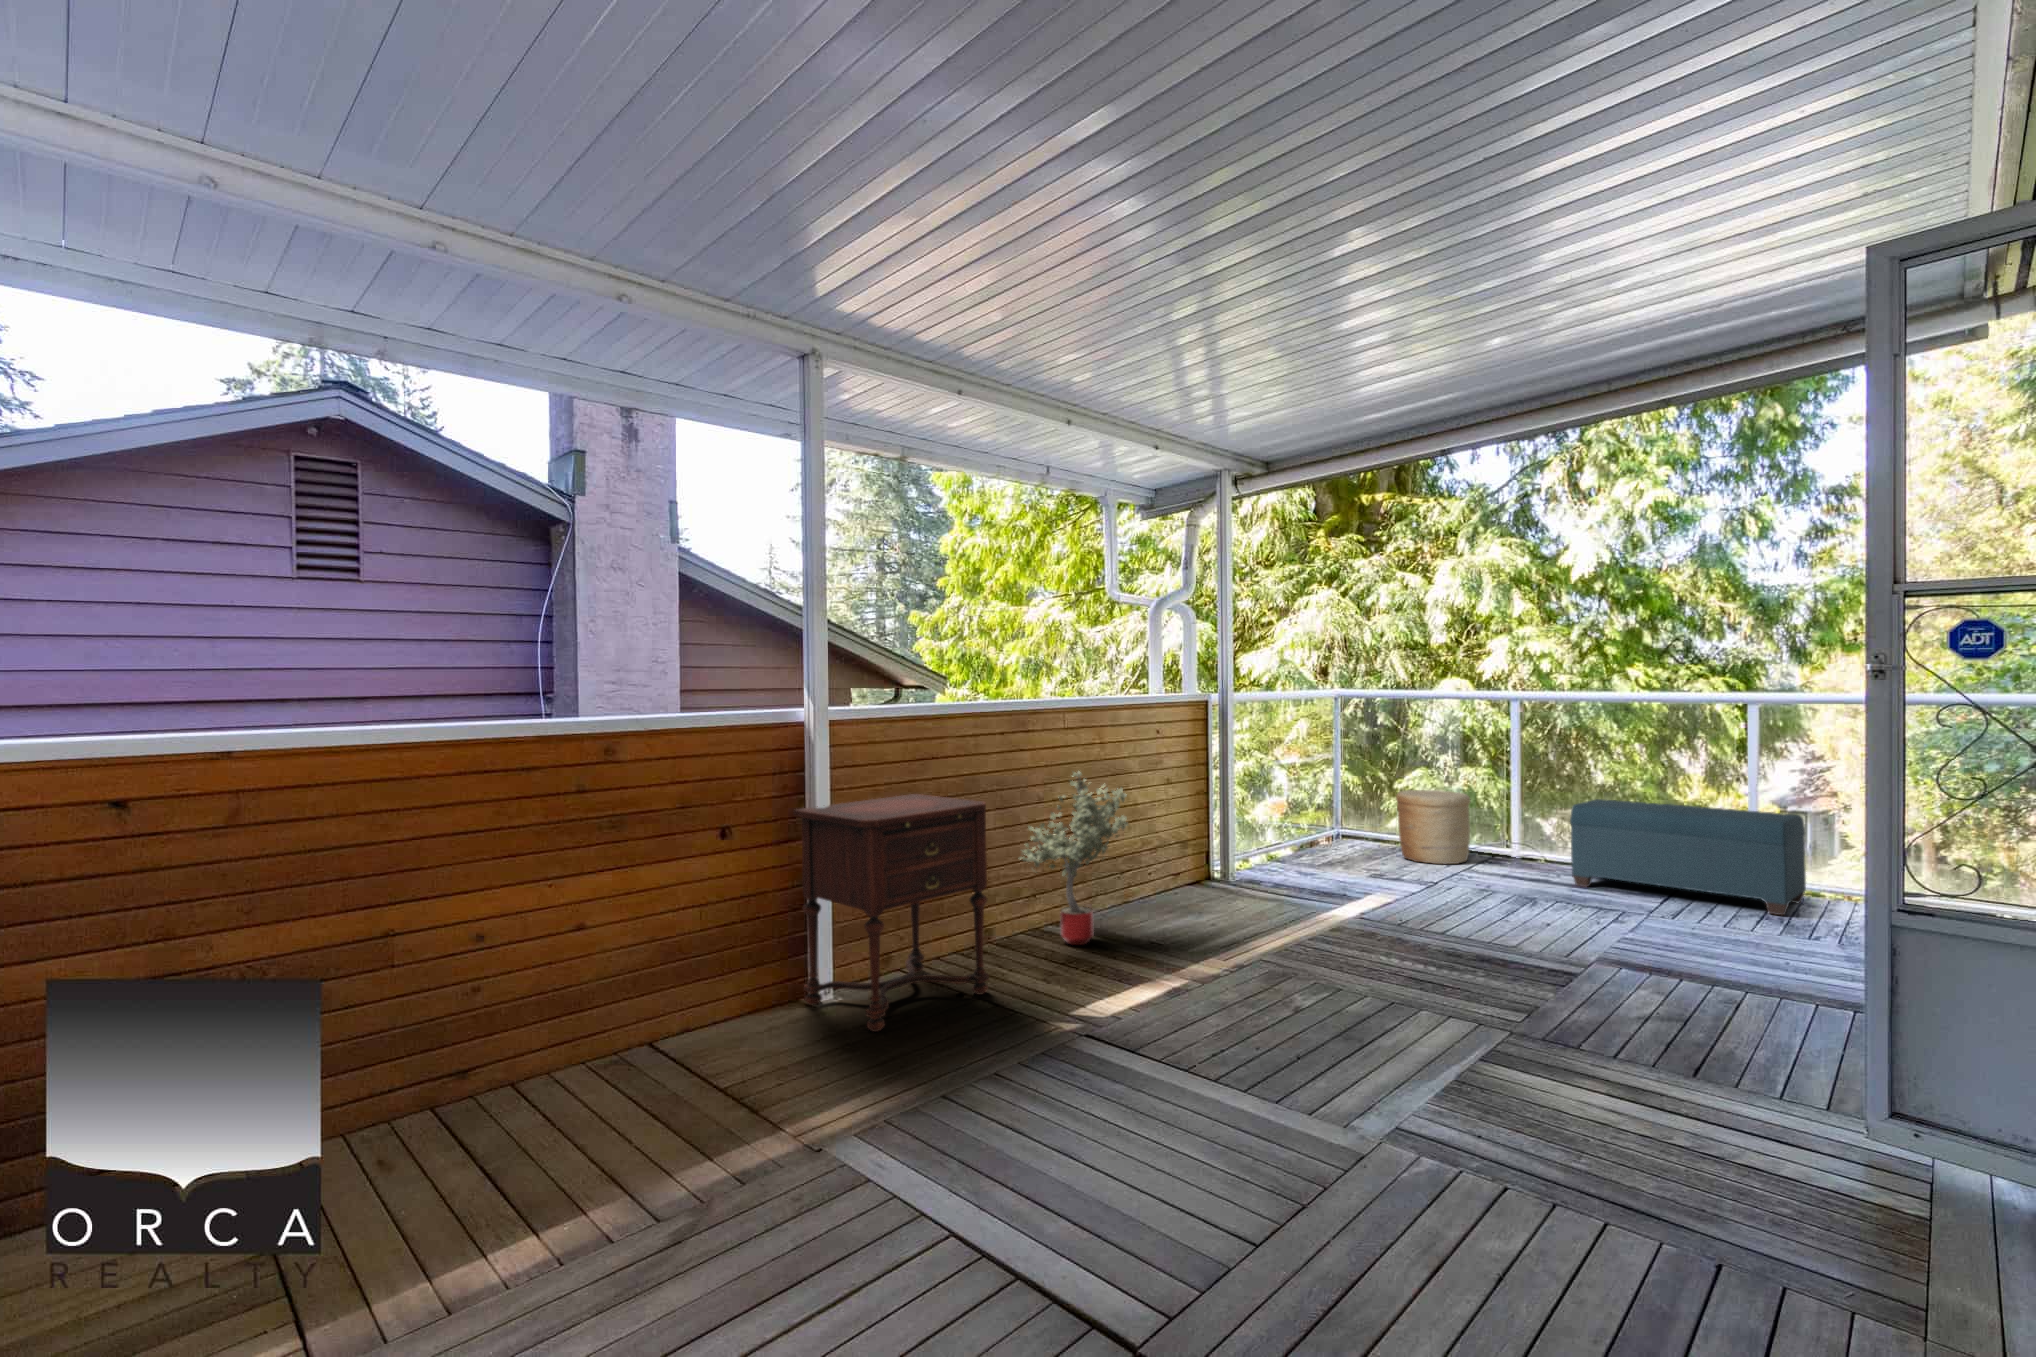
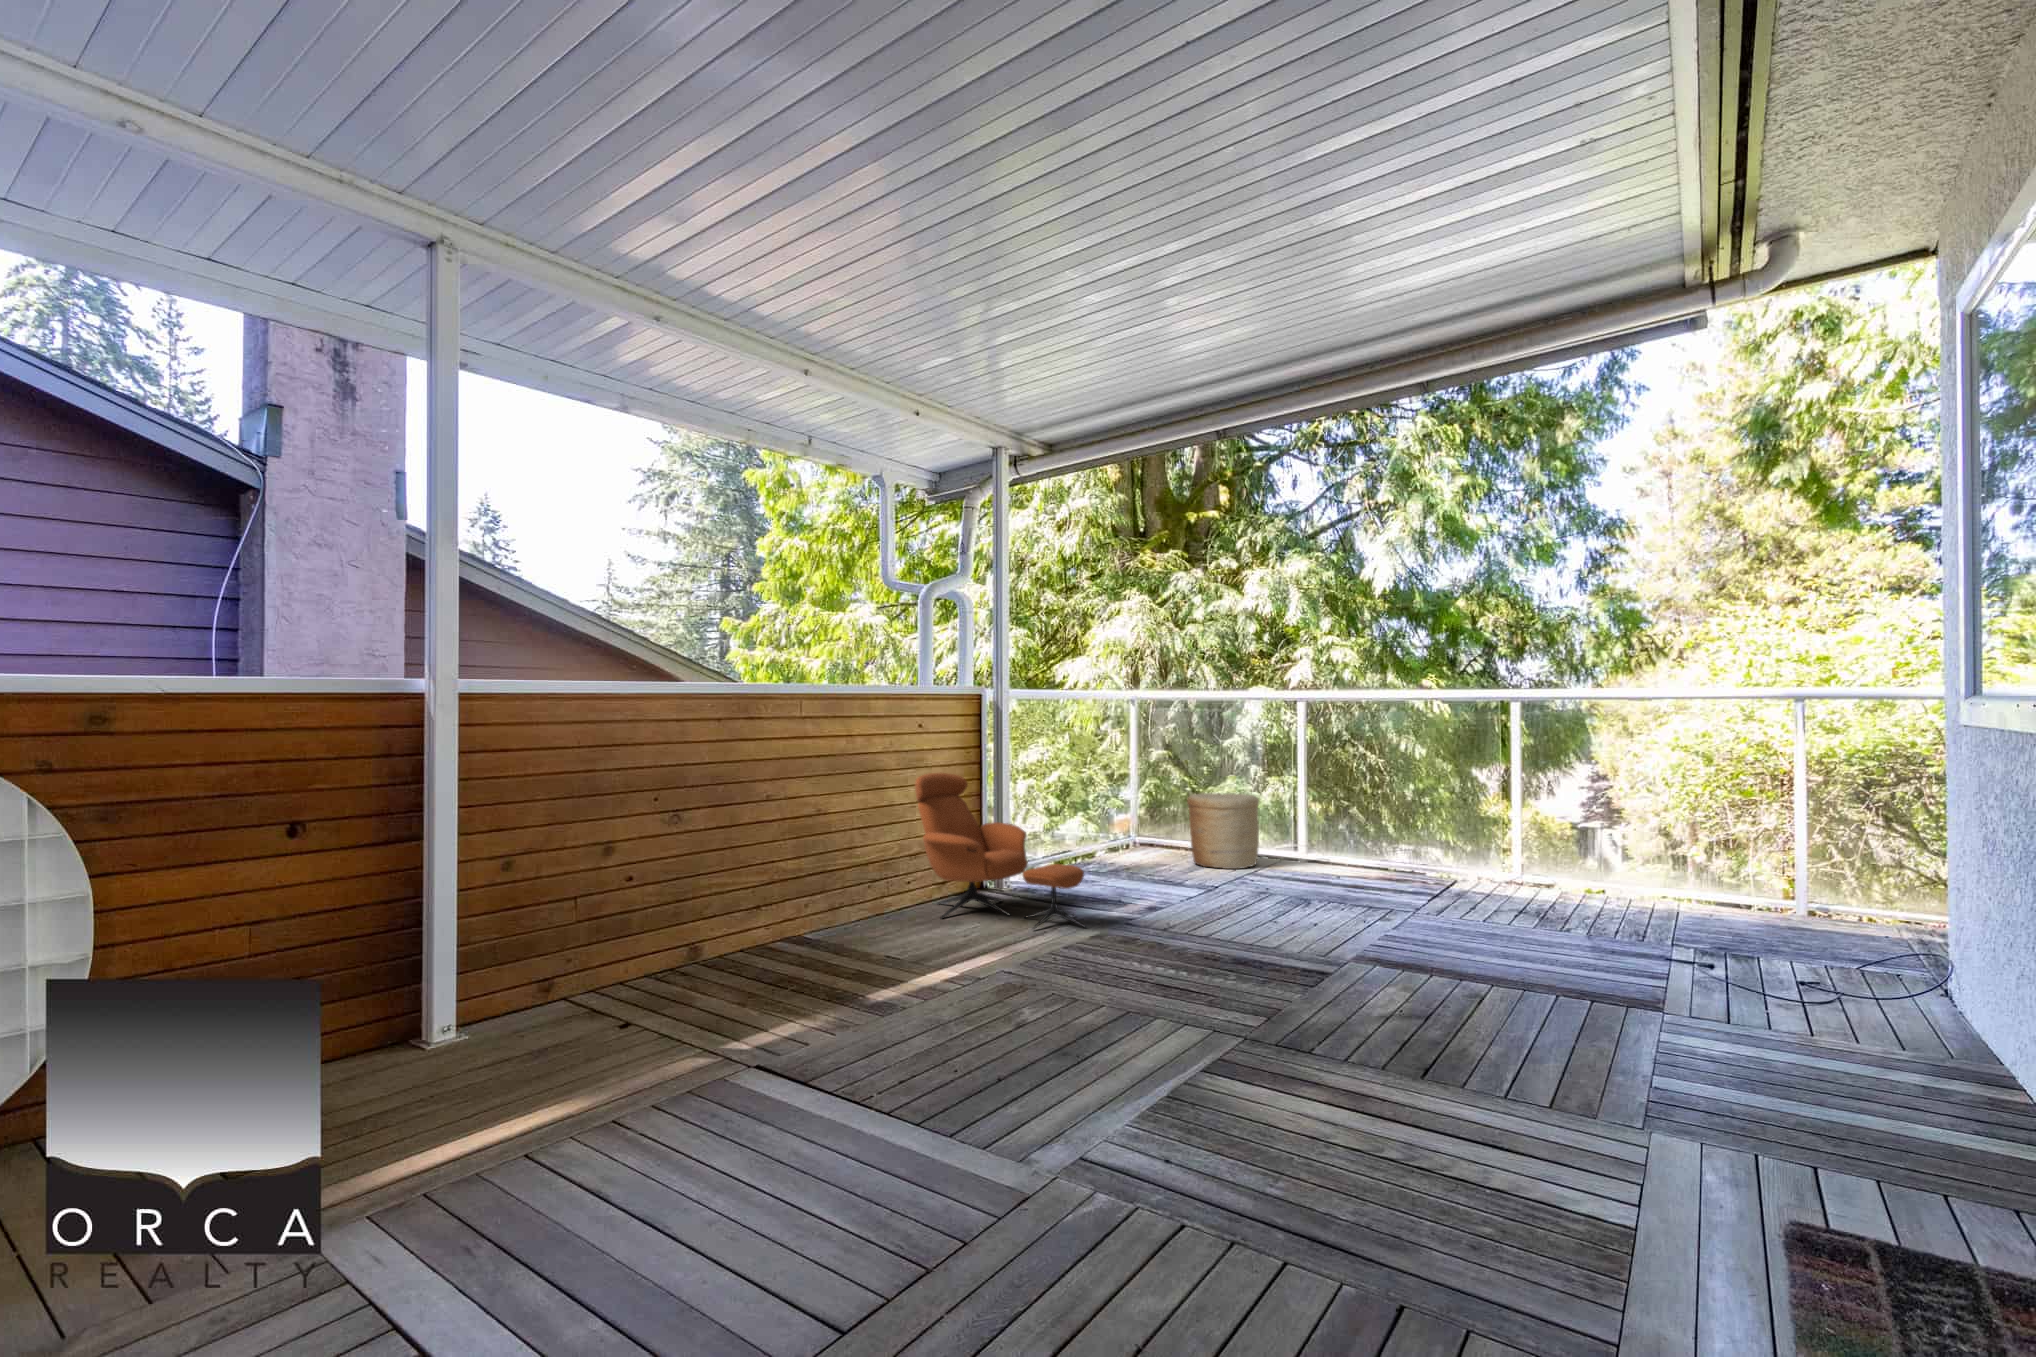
potted tree: present [1021,771,1128,945] -> none [723,760,865,961]
lounge chair: none [1155,774,1325,922] -> present [915,773,1085,929]
side table: present [793,794,989,1032] -> none [399,784,658,1074]
bench: present [1570,799,1806,915] -> none [1348,798,1565,909]

